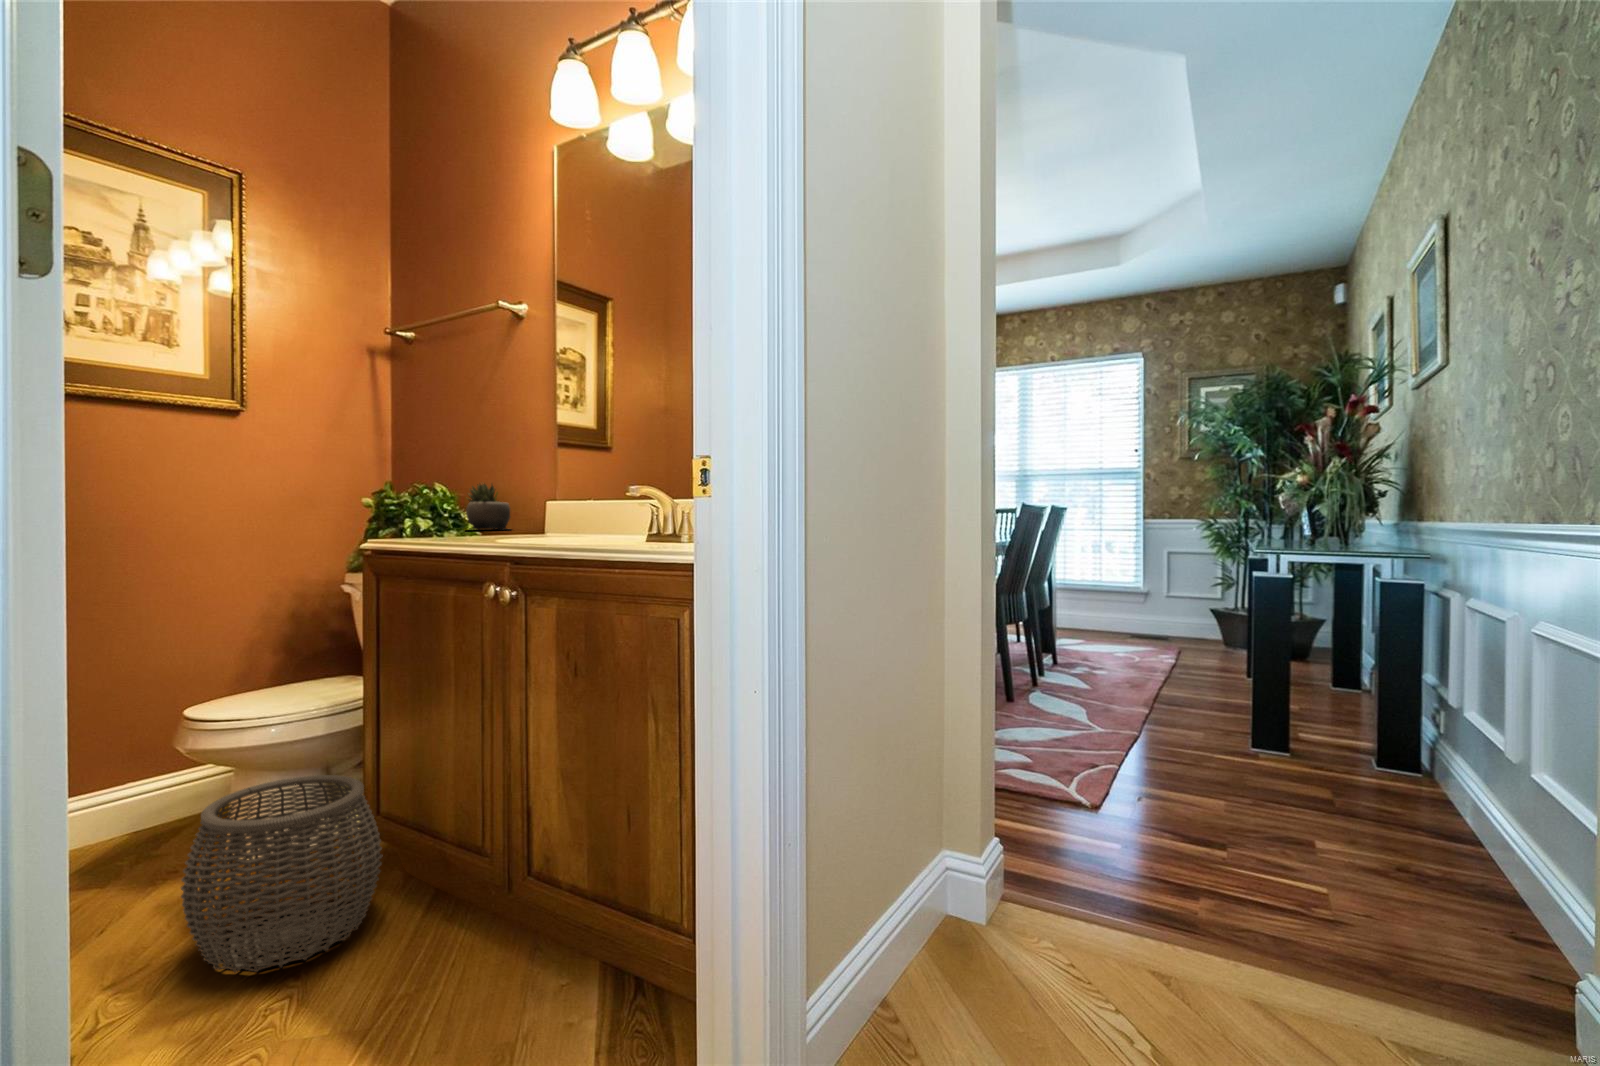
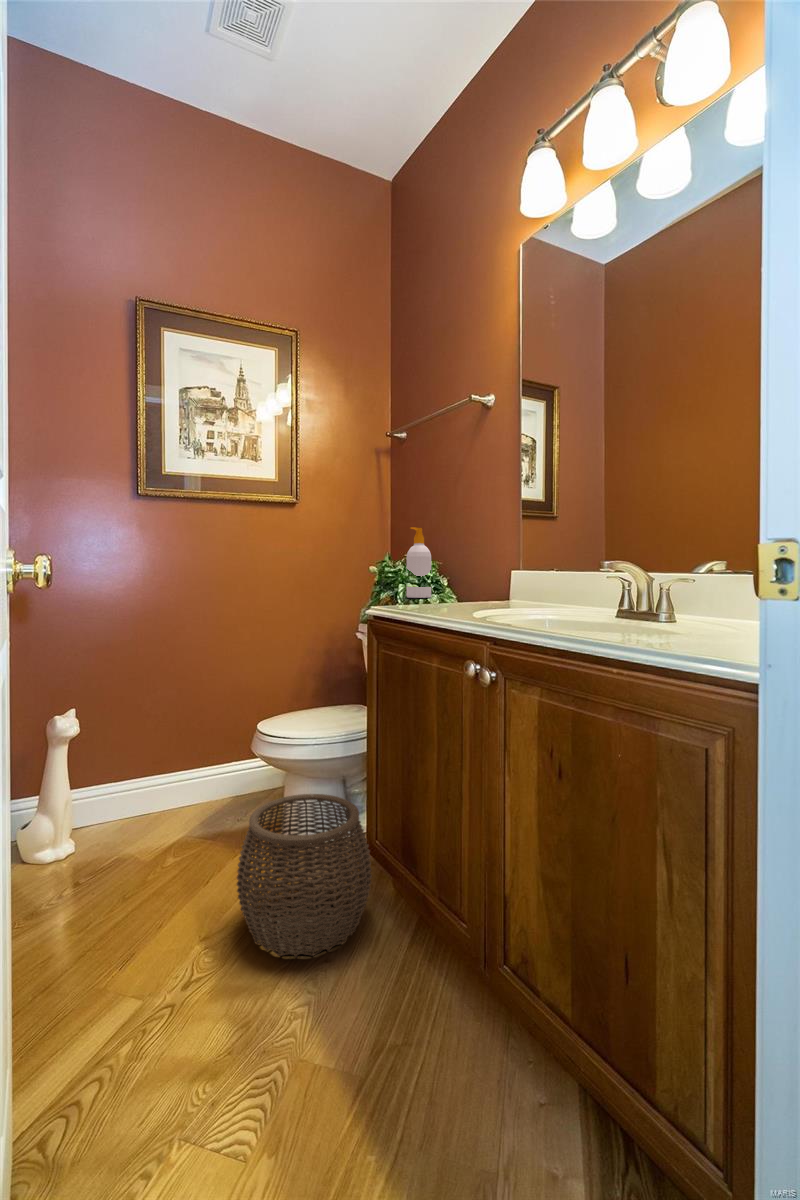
soap bottle: none [416,449,449,533] -> present [407,527,431,598]
succulent plant: present [466,483,510,529] -> none [444,553,482,595]

